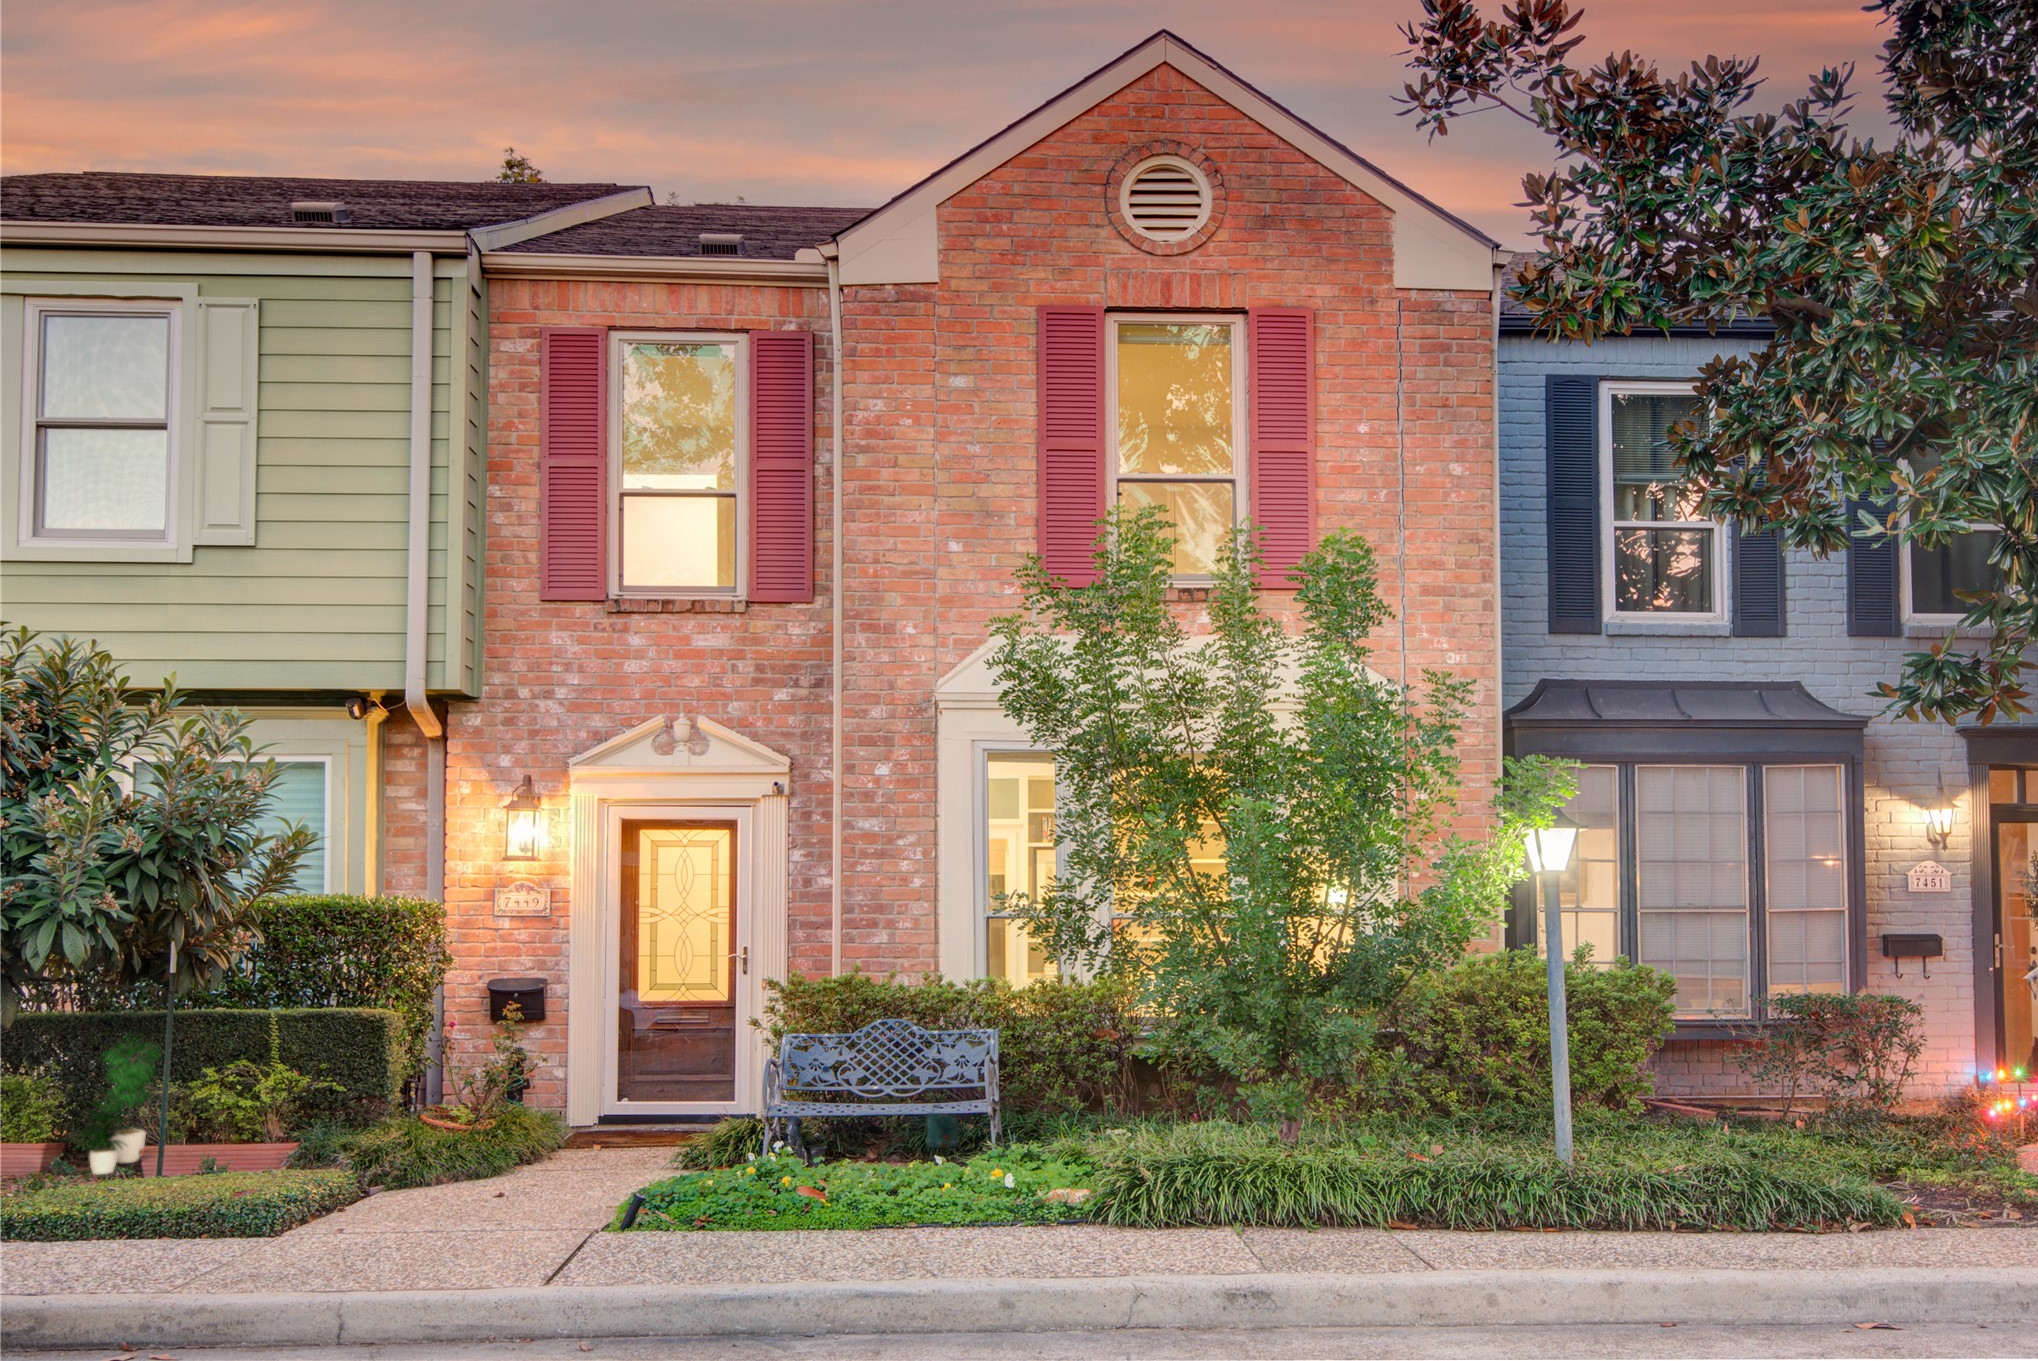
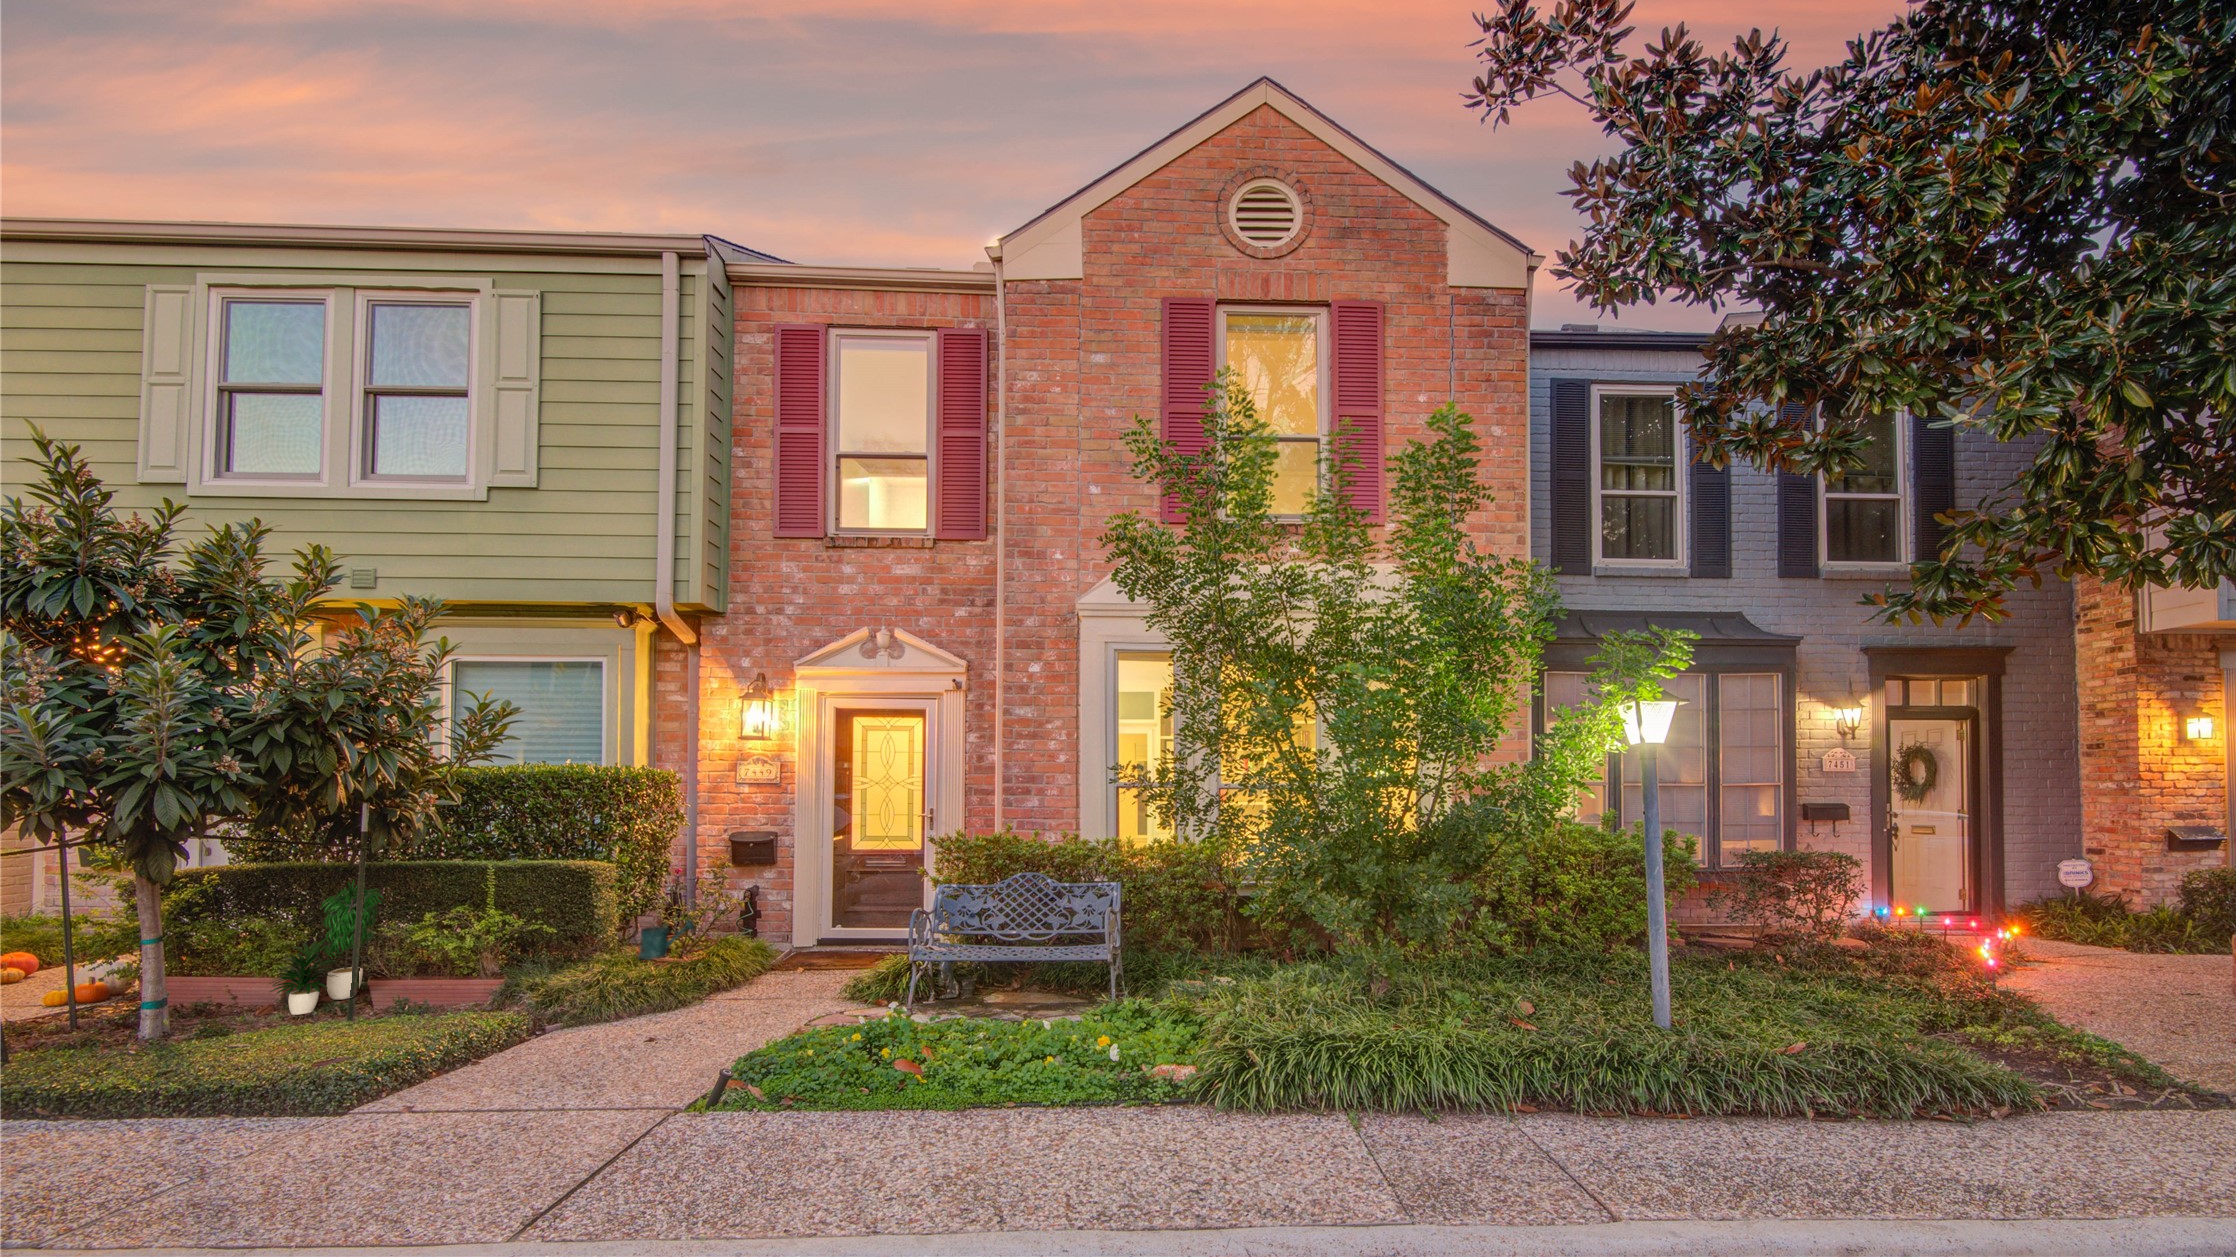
watering can: present [927,1100,959,1148] -> present [638,920,694,960]

